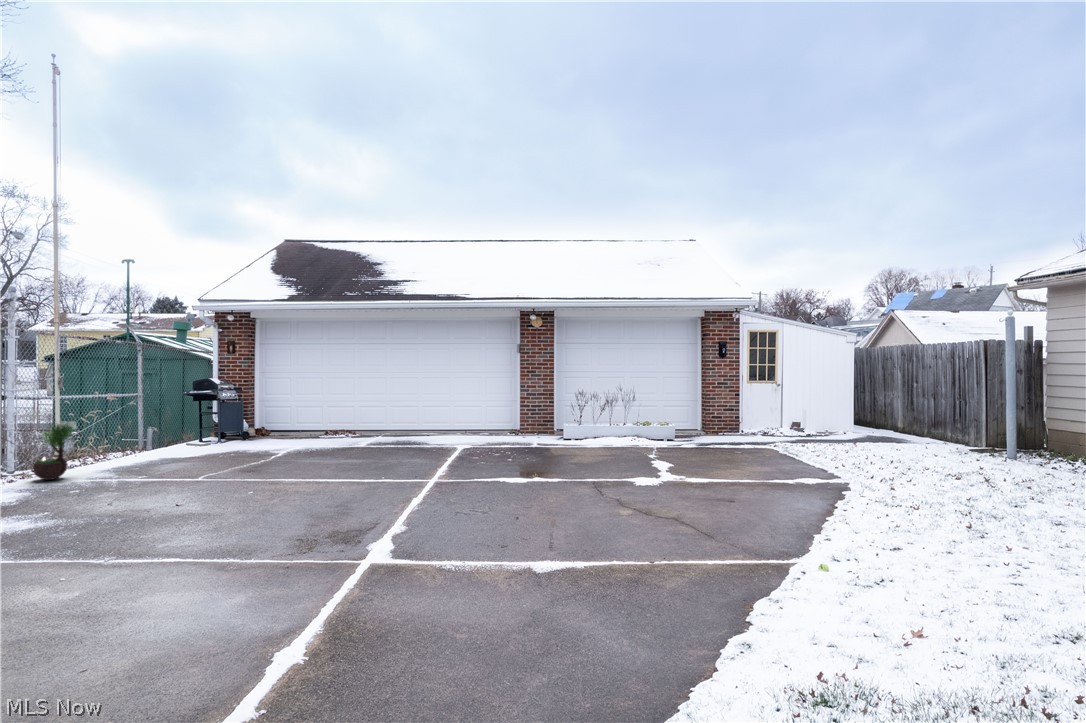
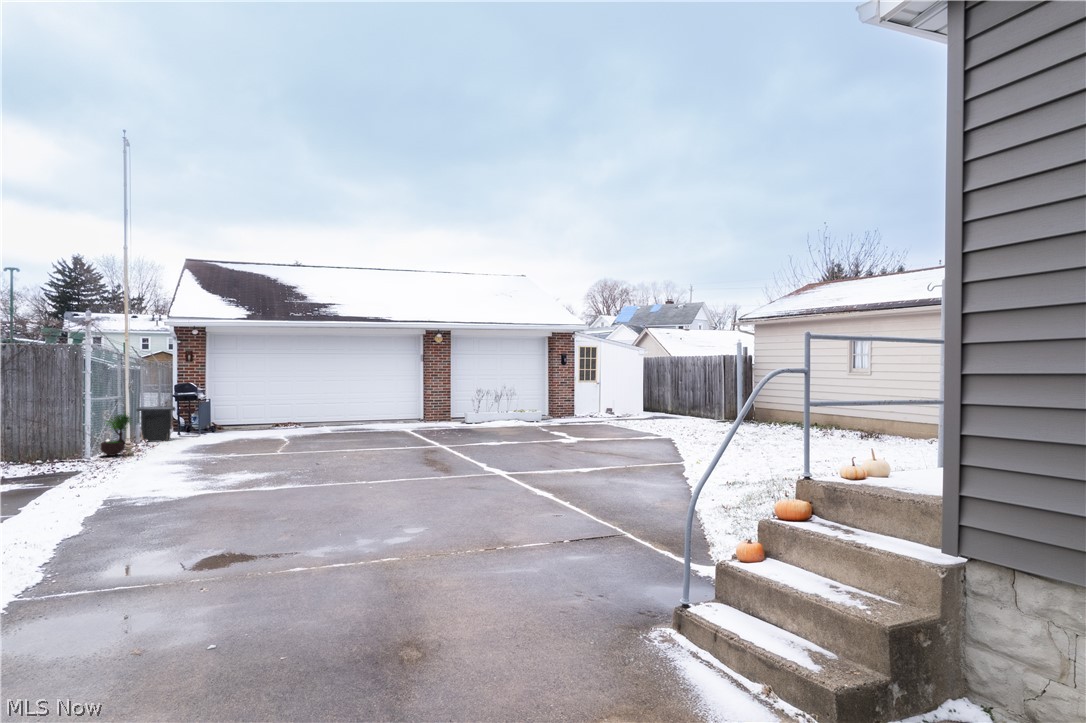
trash can: none [137,411,185,456] -> present [136,406,175,442]

